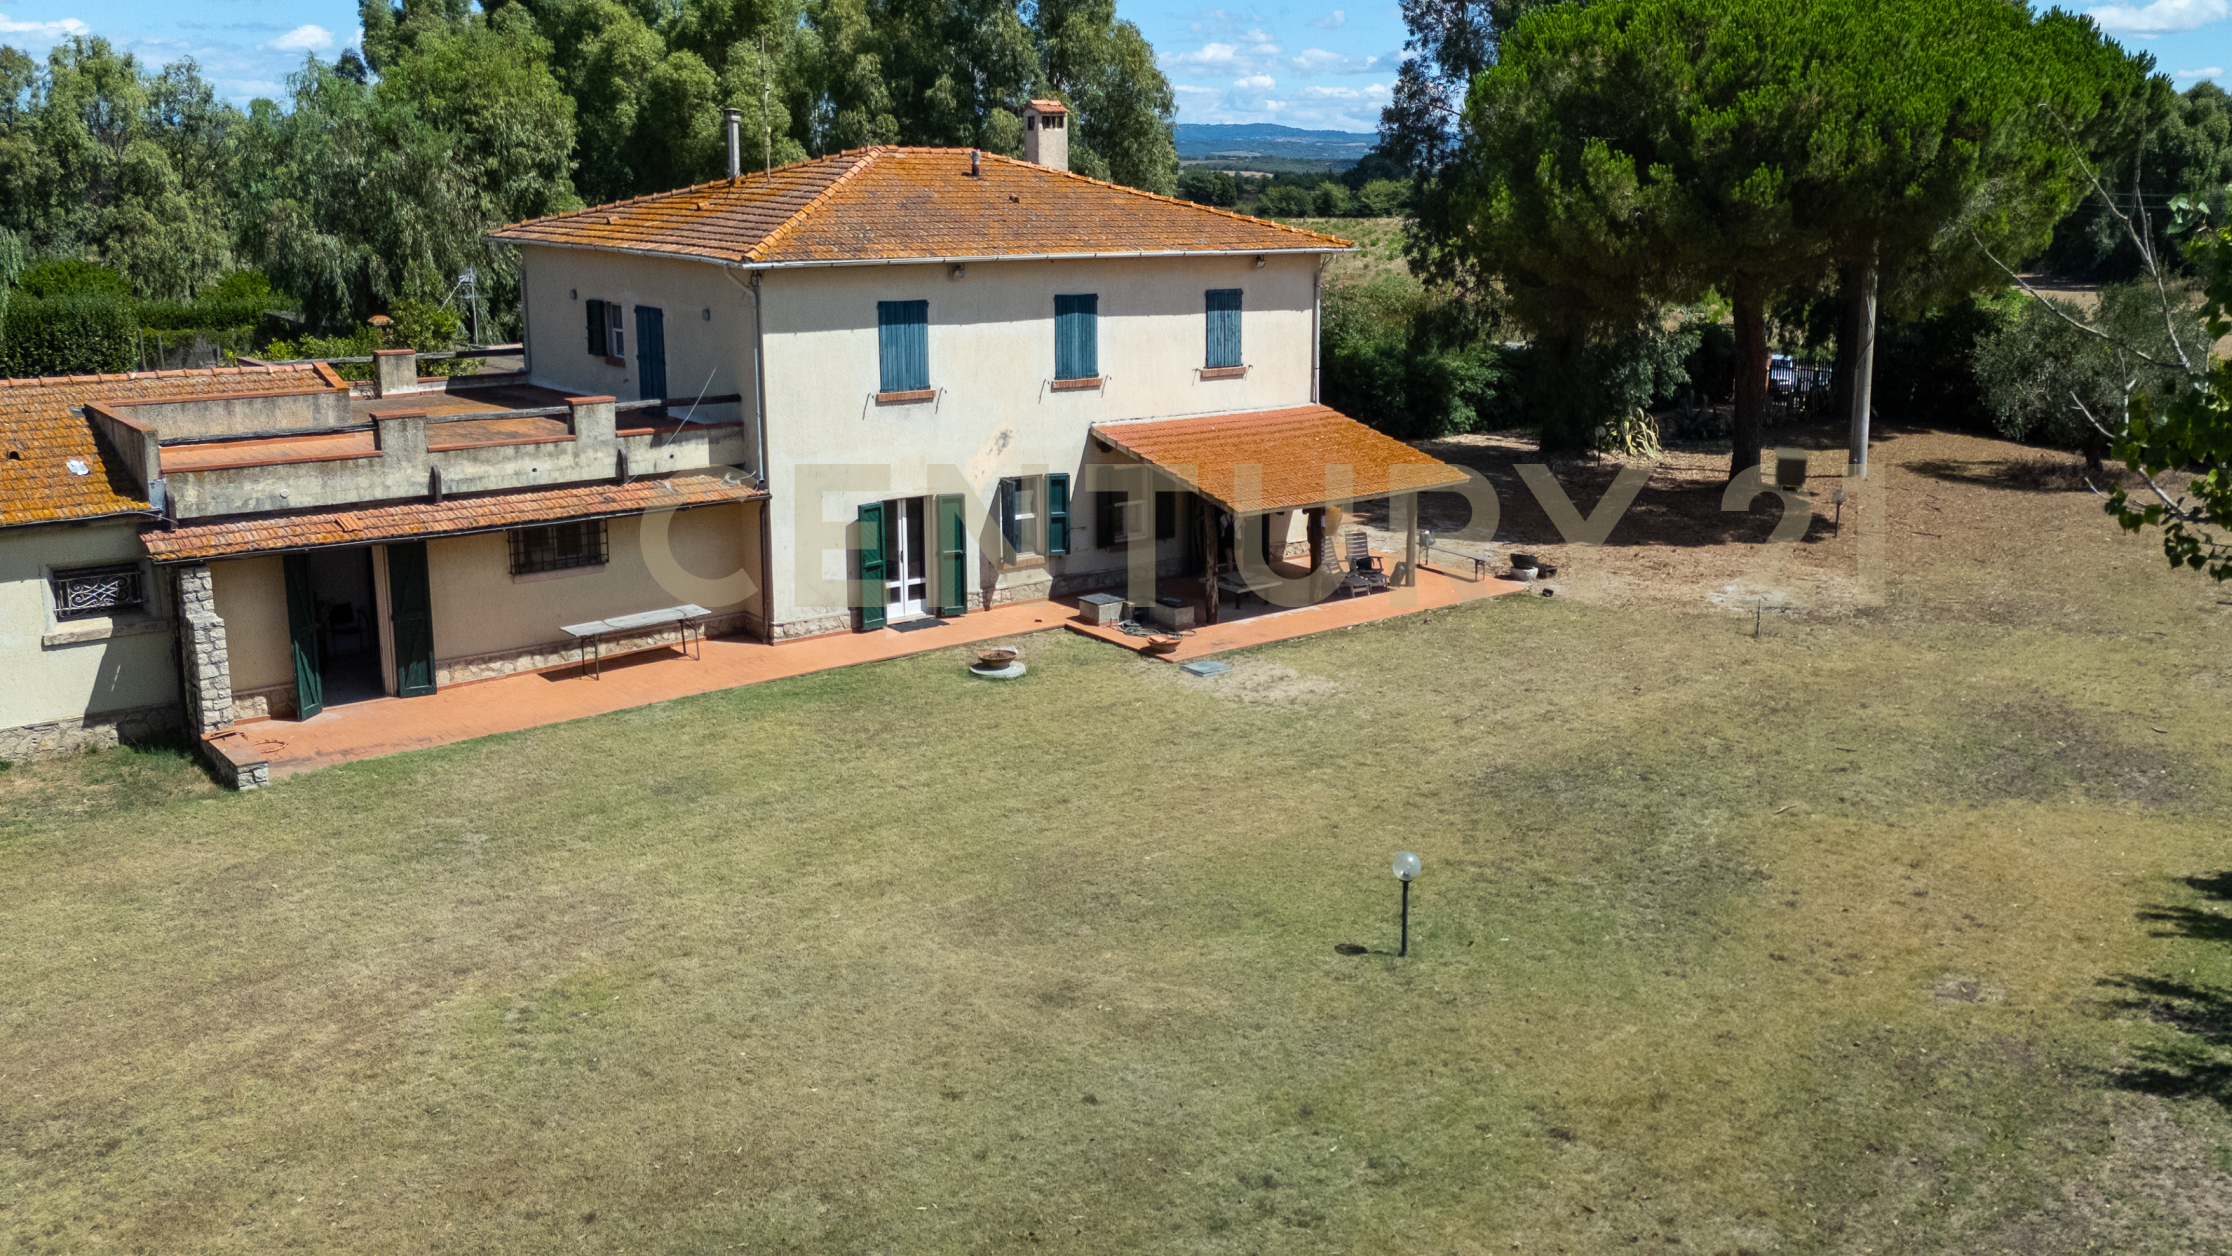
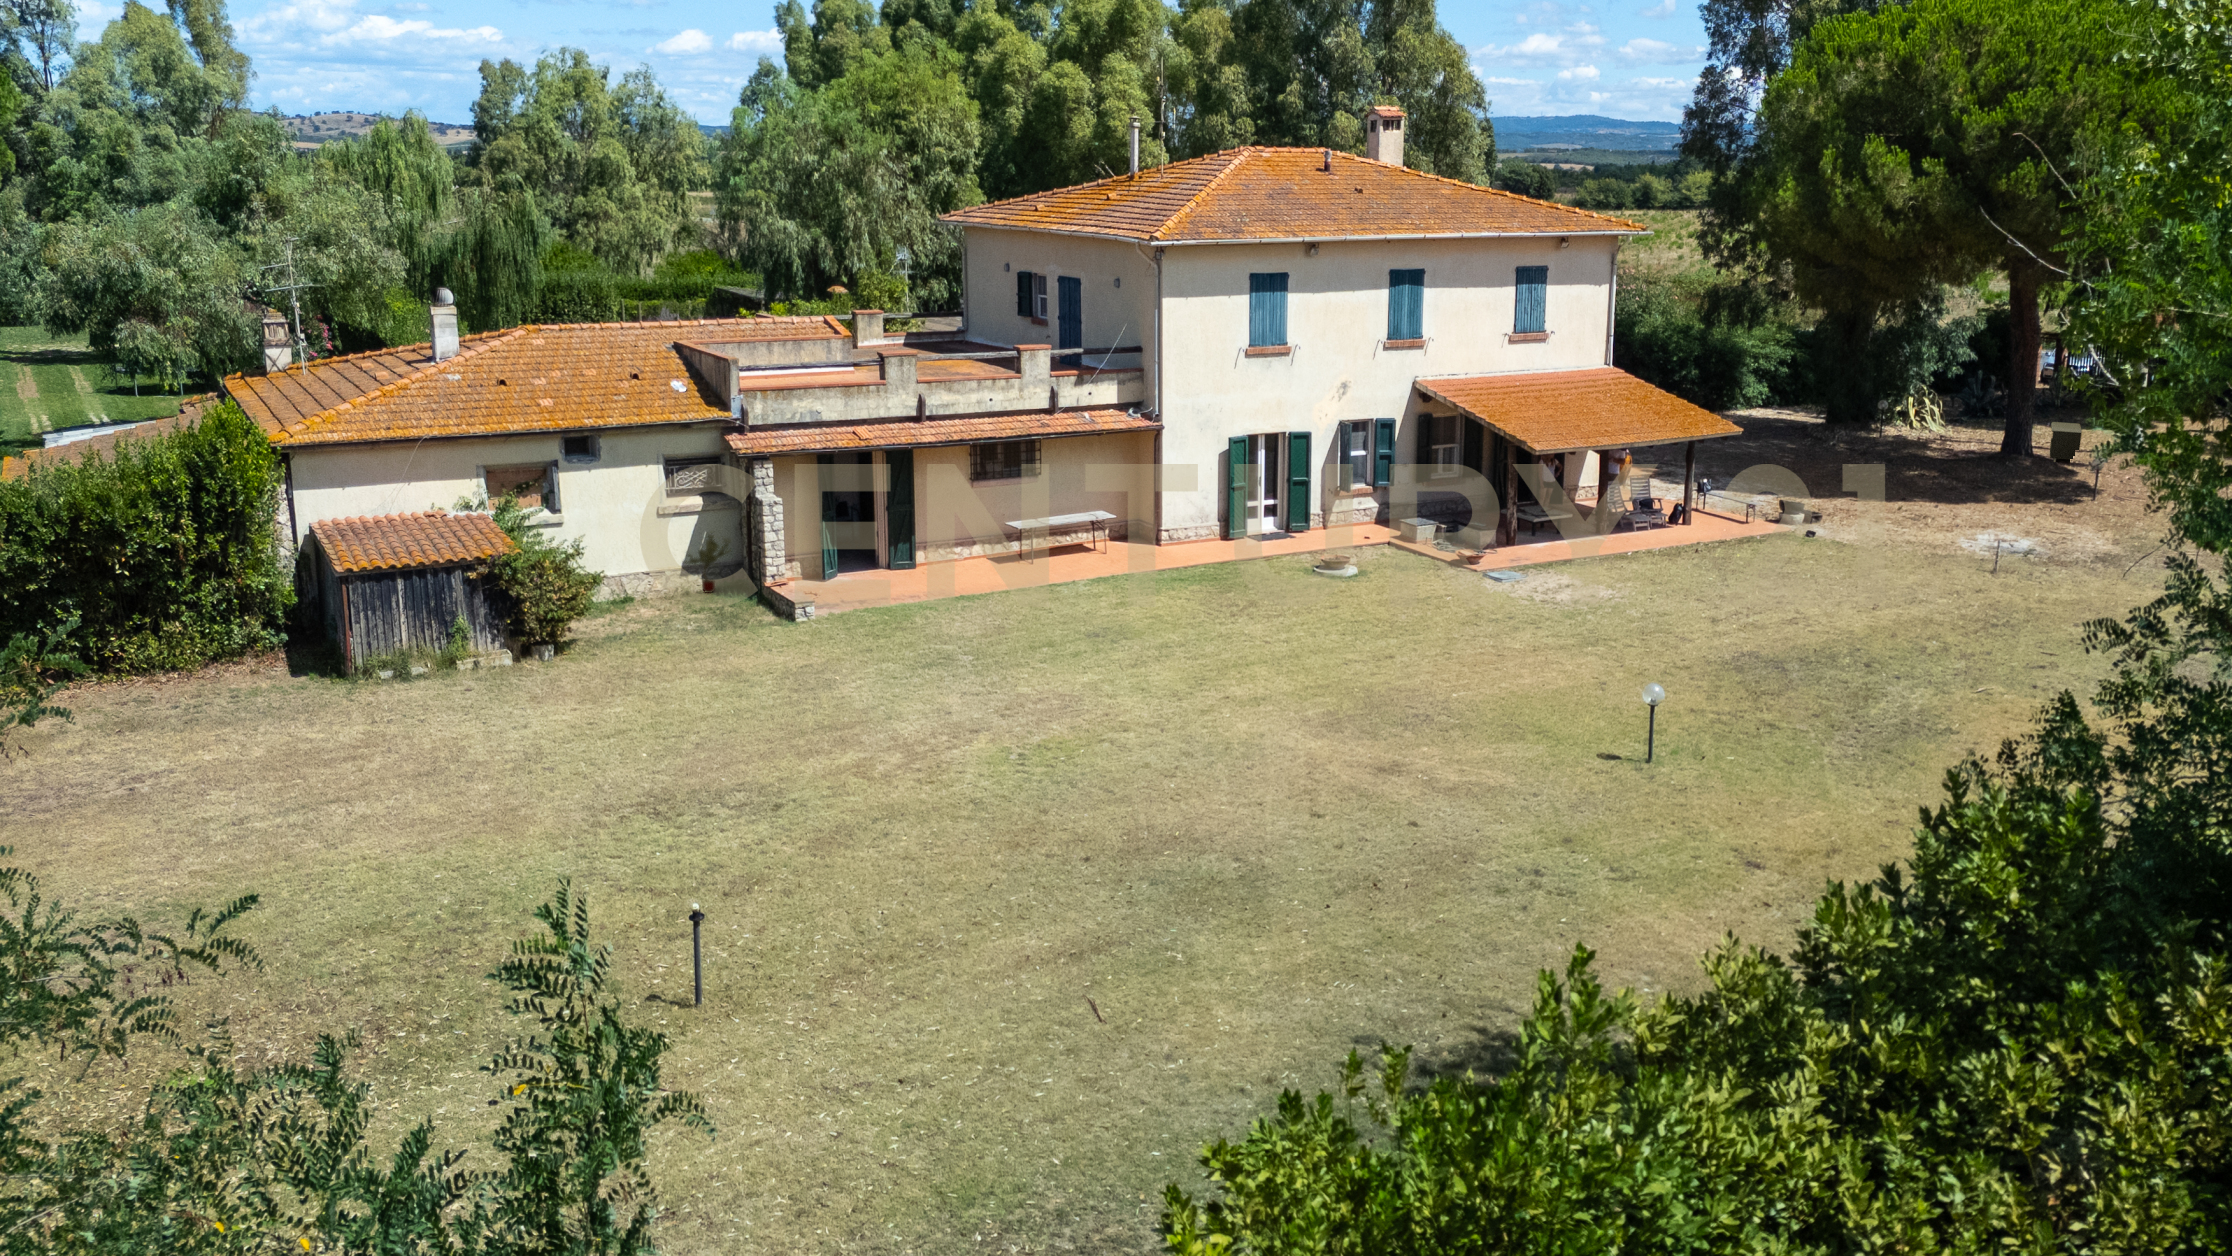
potted tree: none [77,665,159,751] -> present [685,535,731,593]

